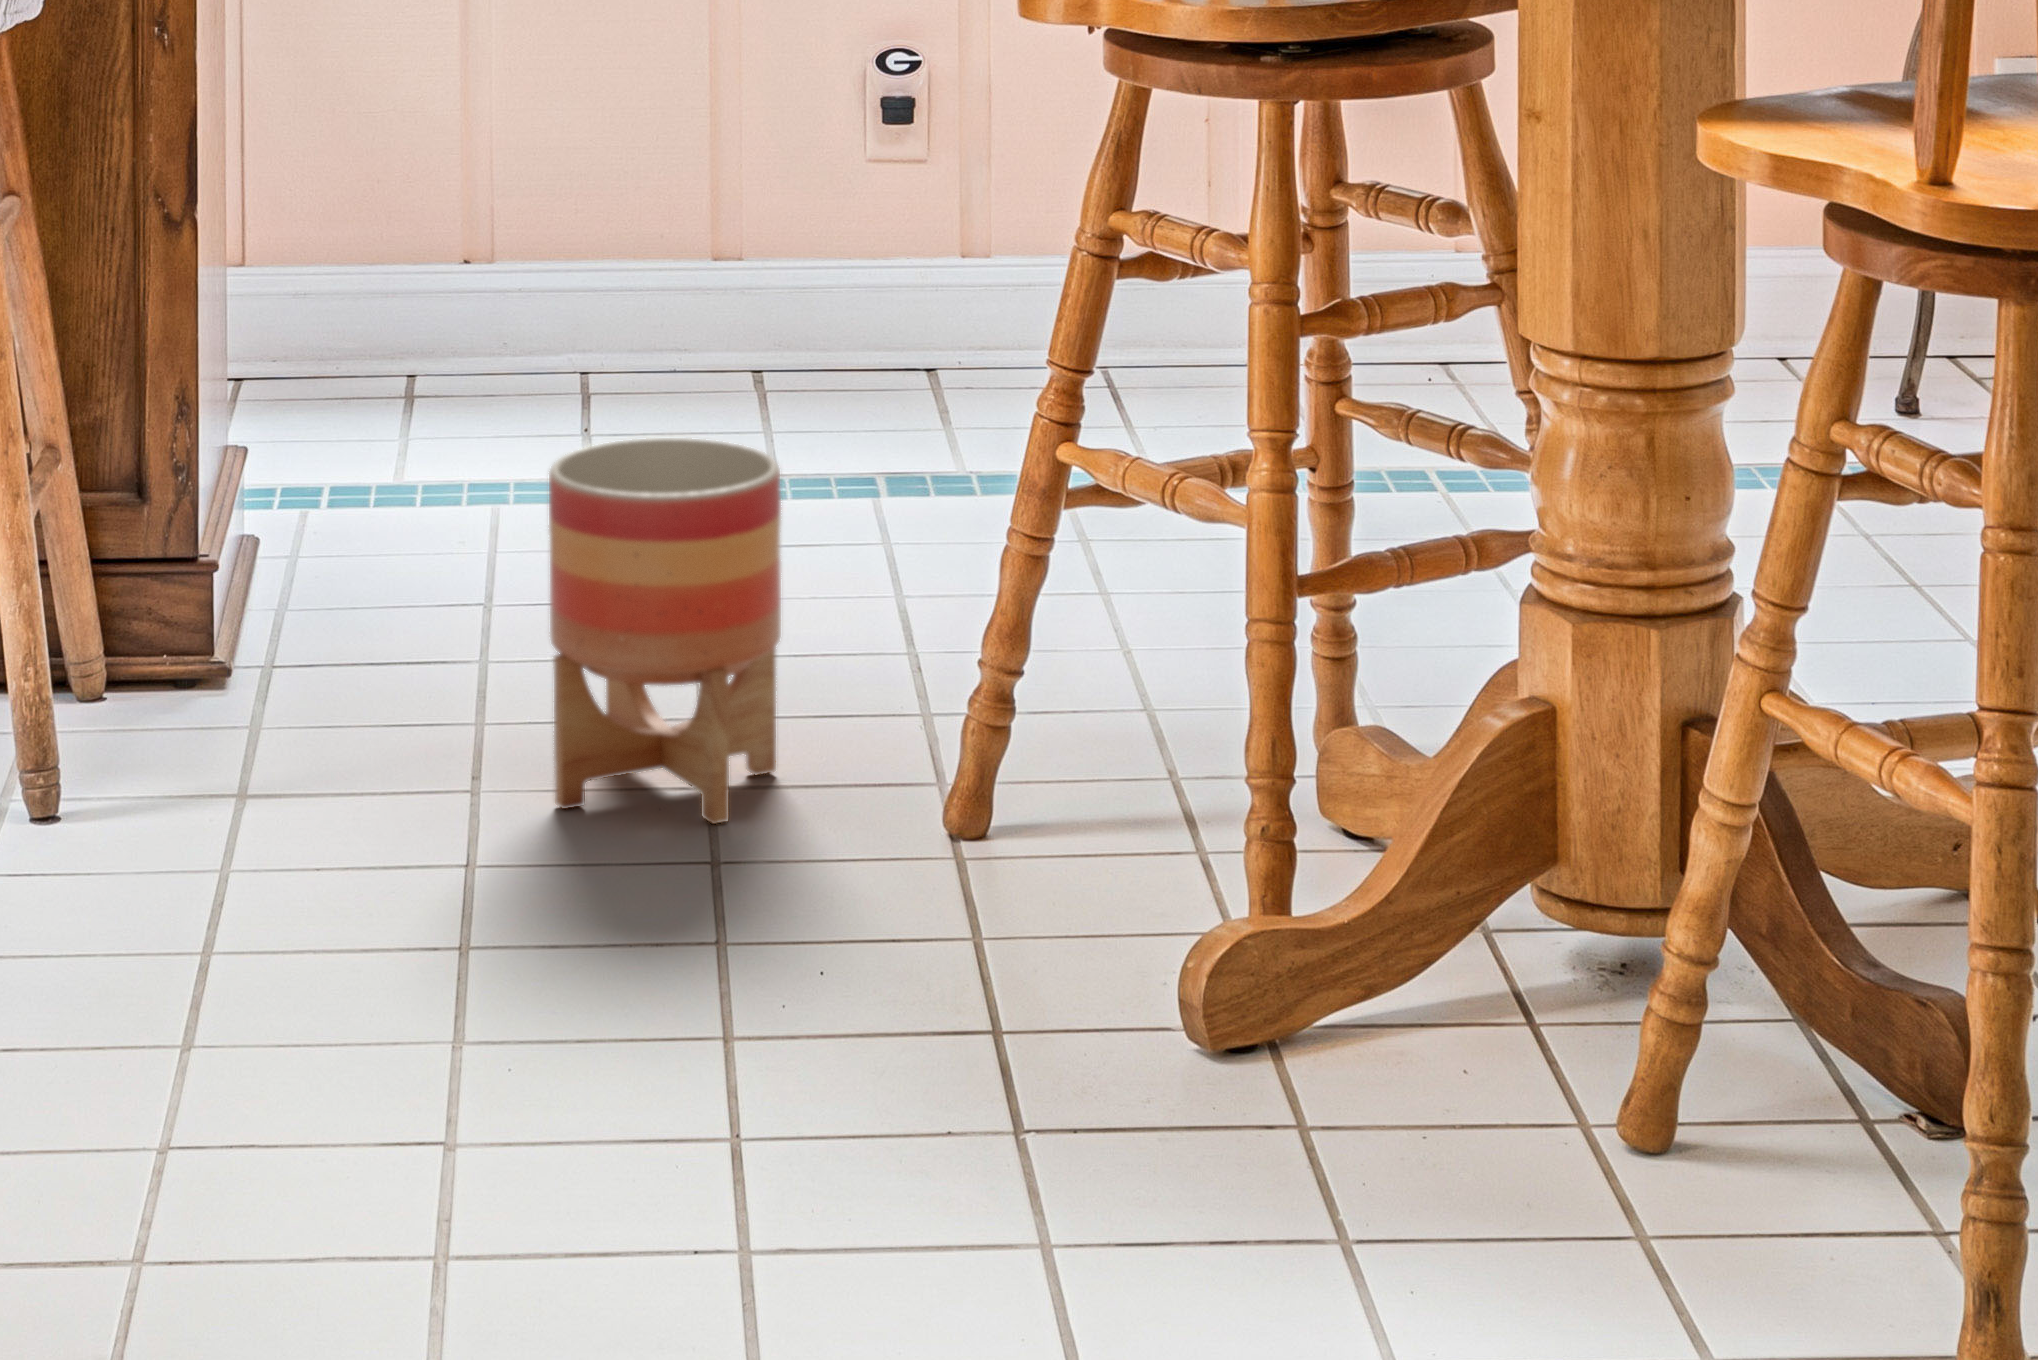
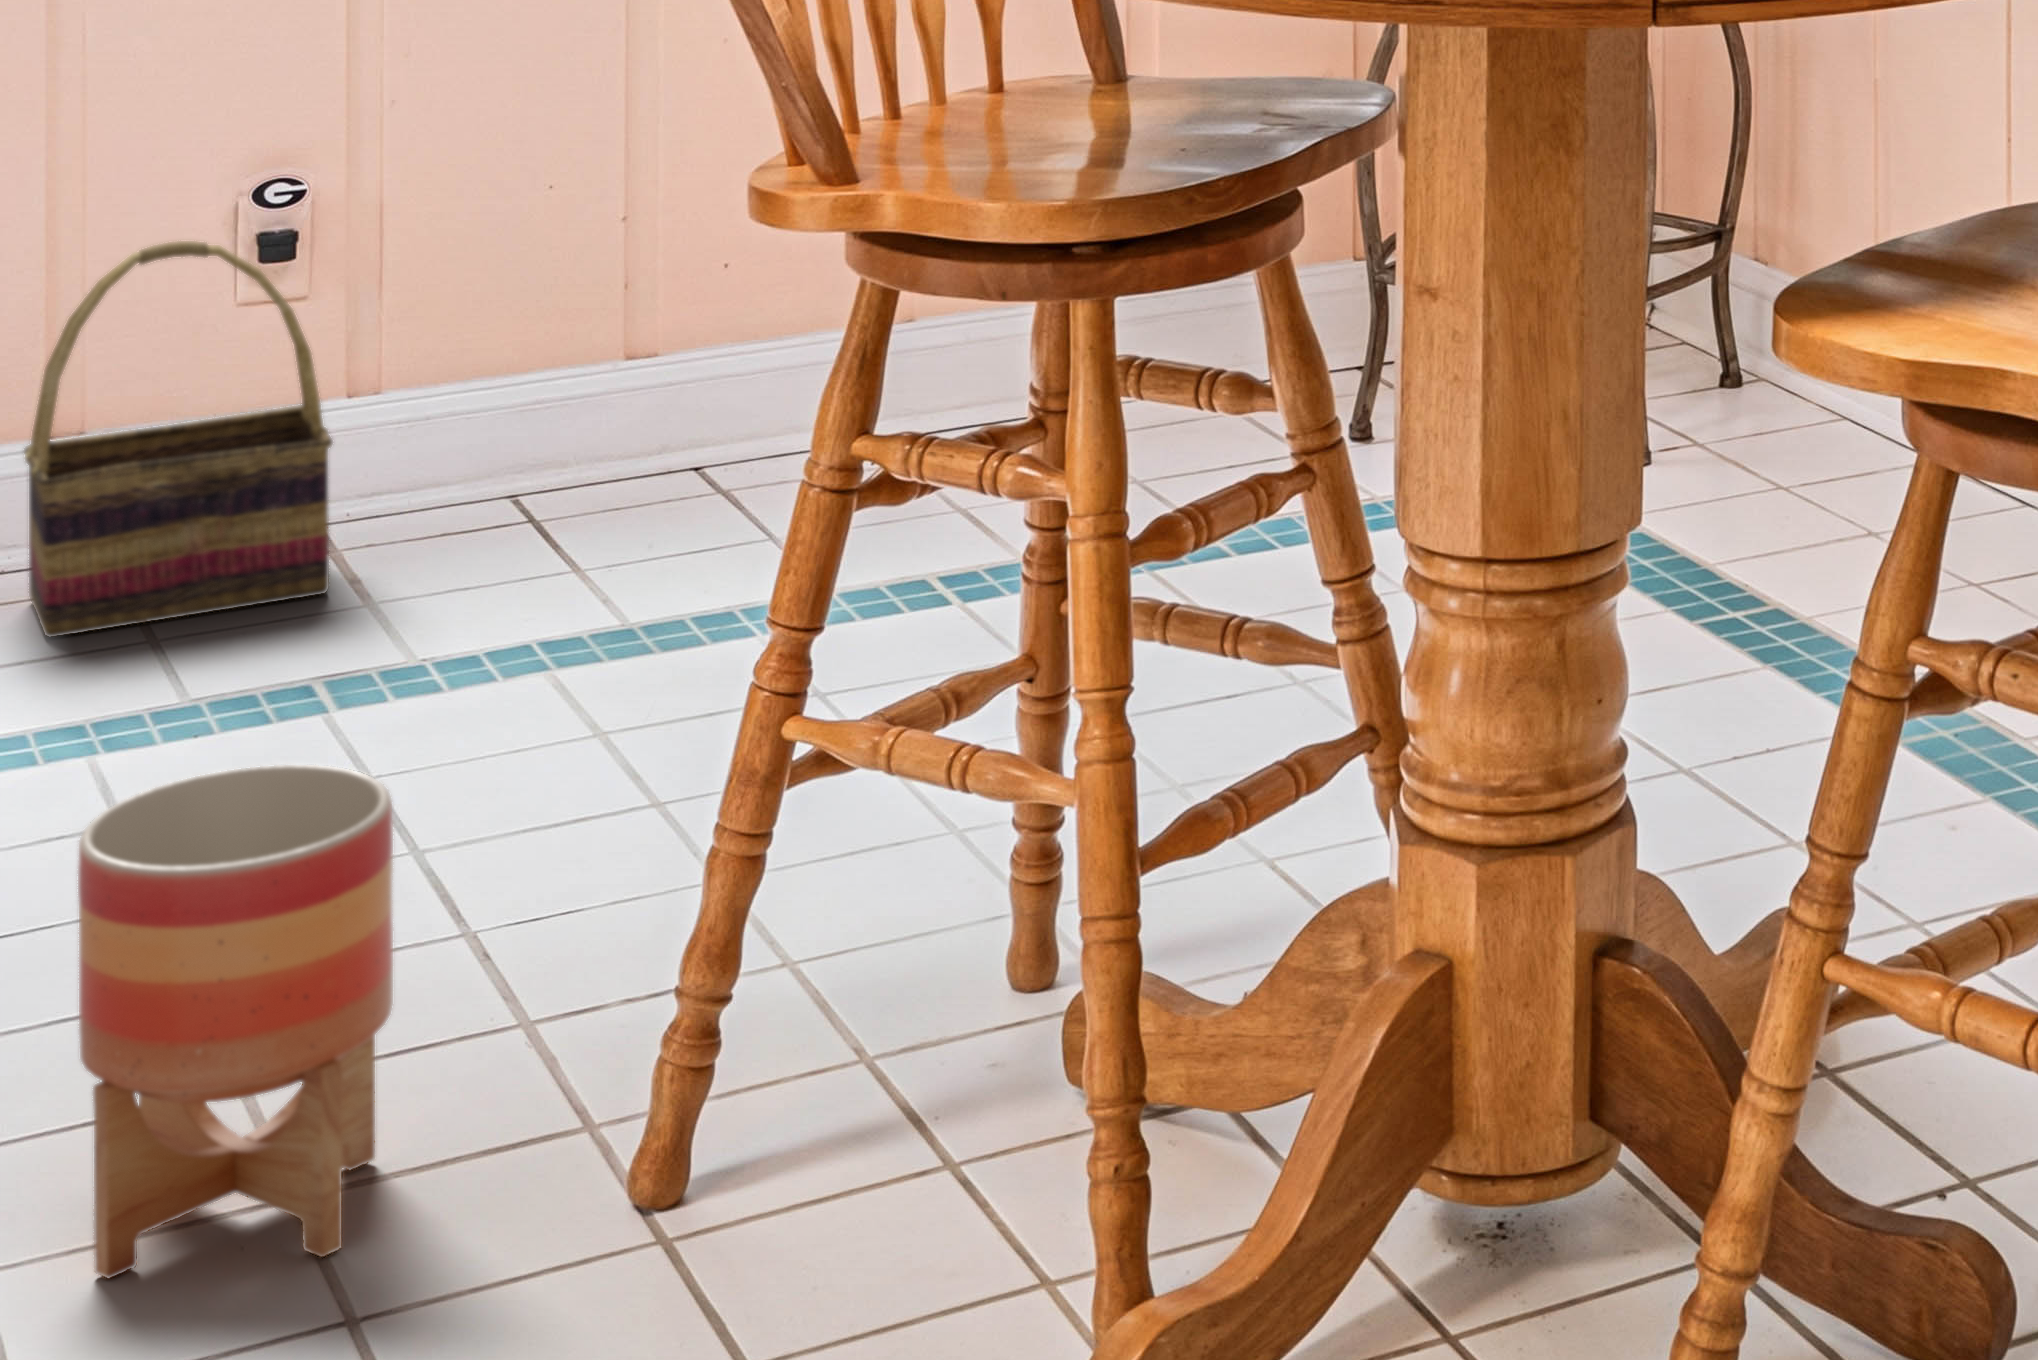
basket: none [677,71,914,395] -> present [24,241,332,637]

